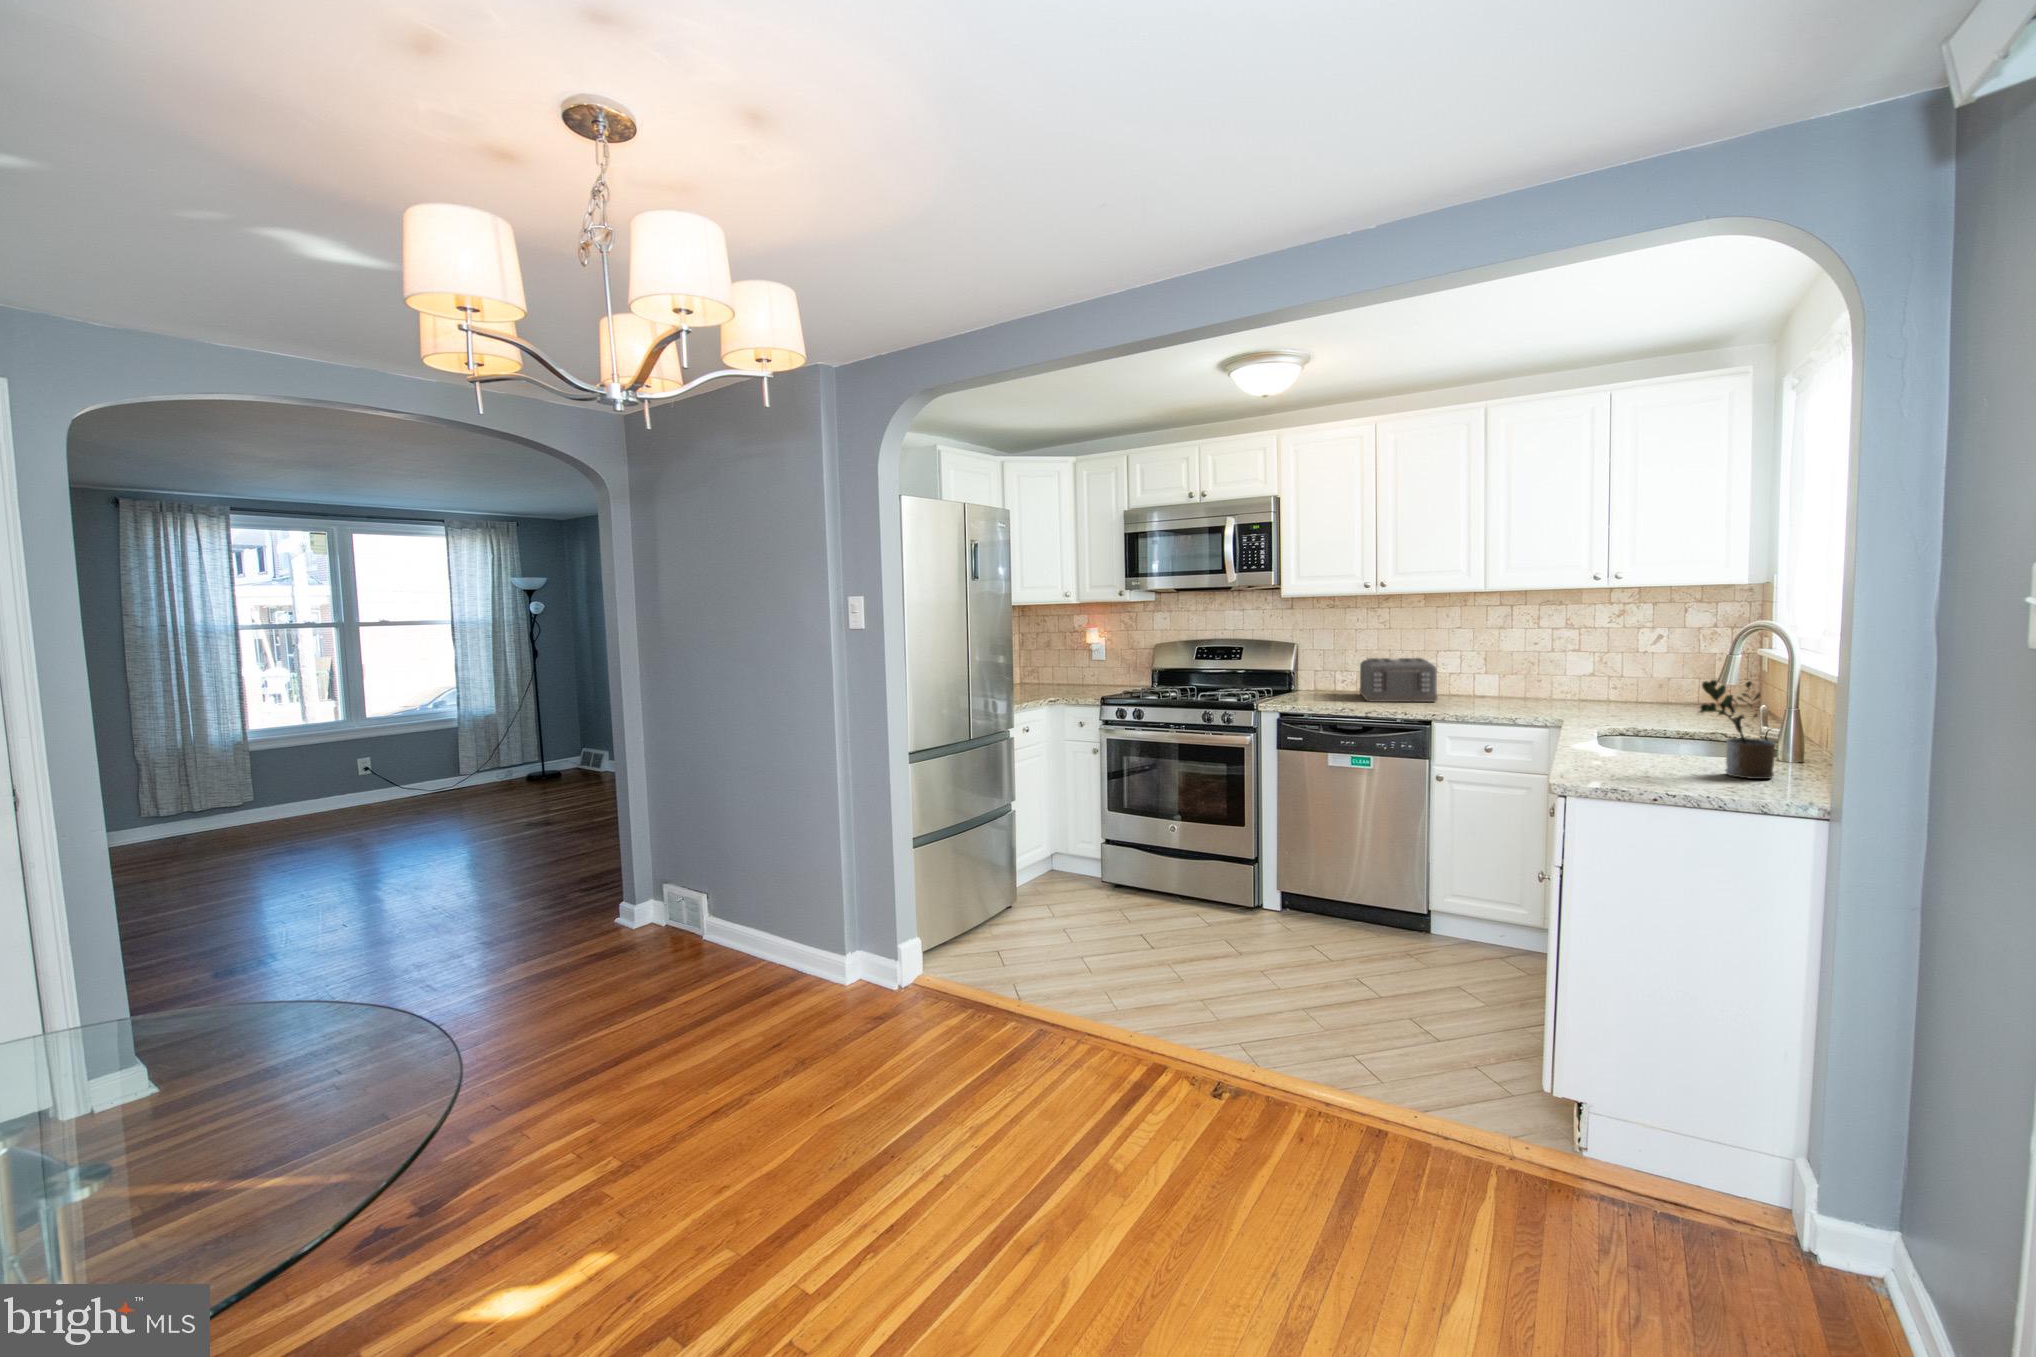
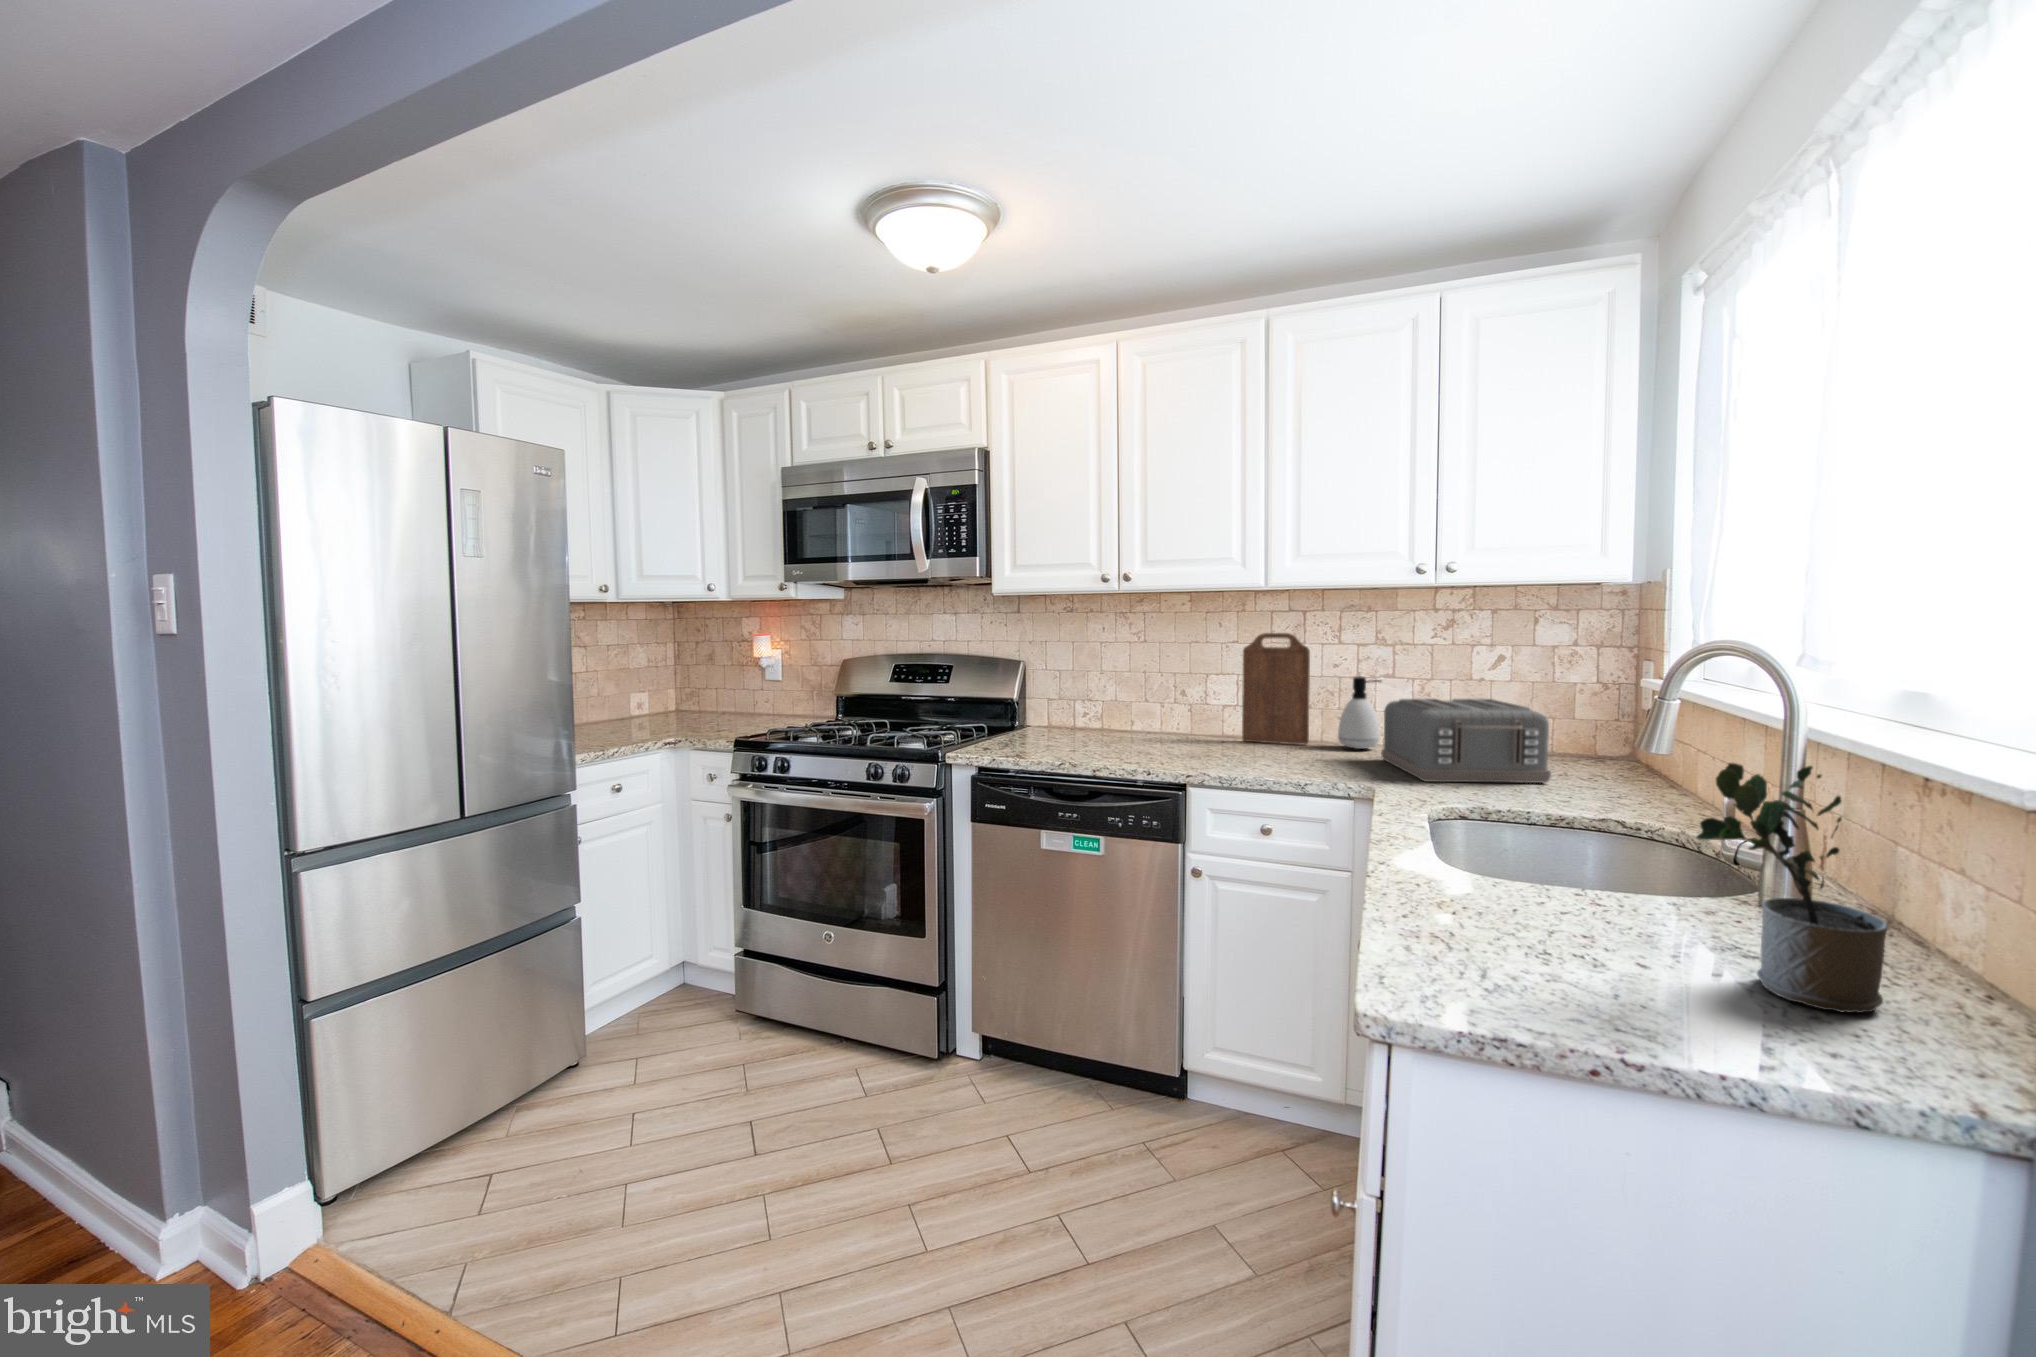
cutting board: none [1466,622,1517,699] -> present [1242,633,1310,744]
soap dispenser: none [1538,652,1571,701] -> present [1338,677,1381,749]
toaster: present [1359,658,1438,702] -> present [1381,699,1551,783]

